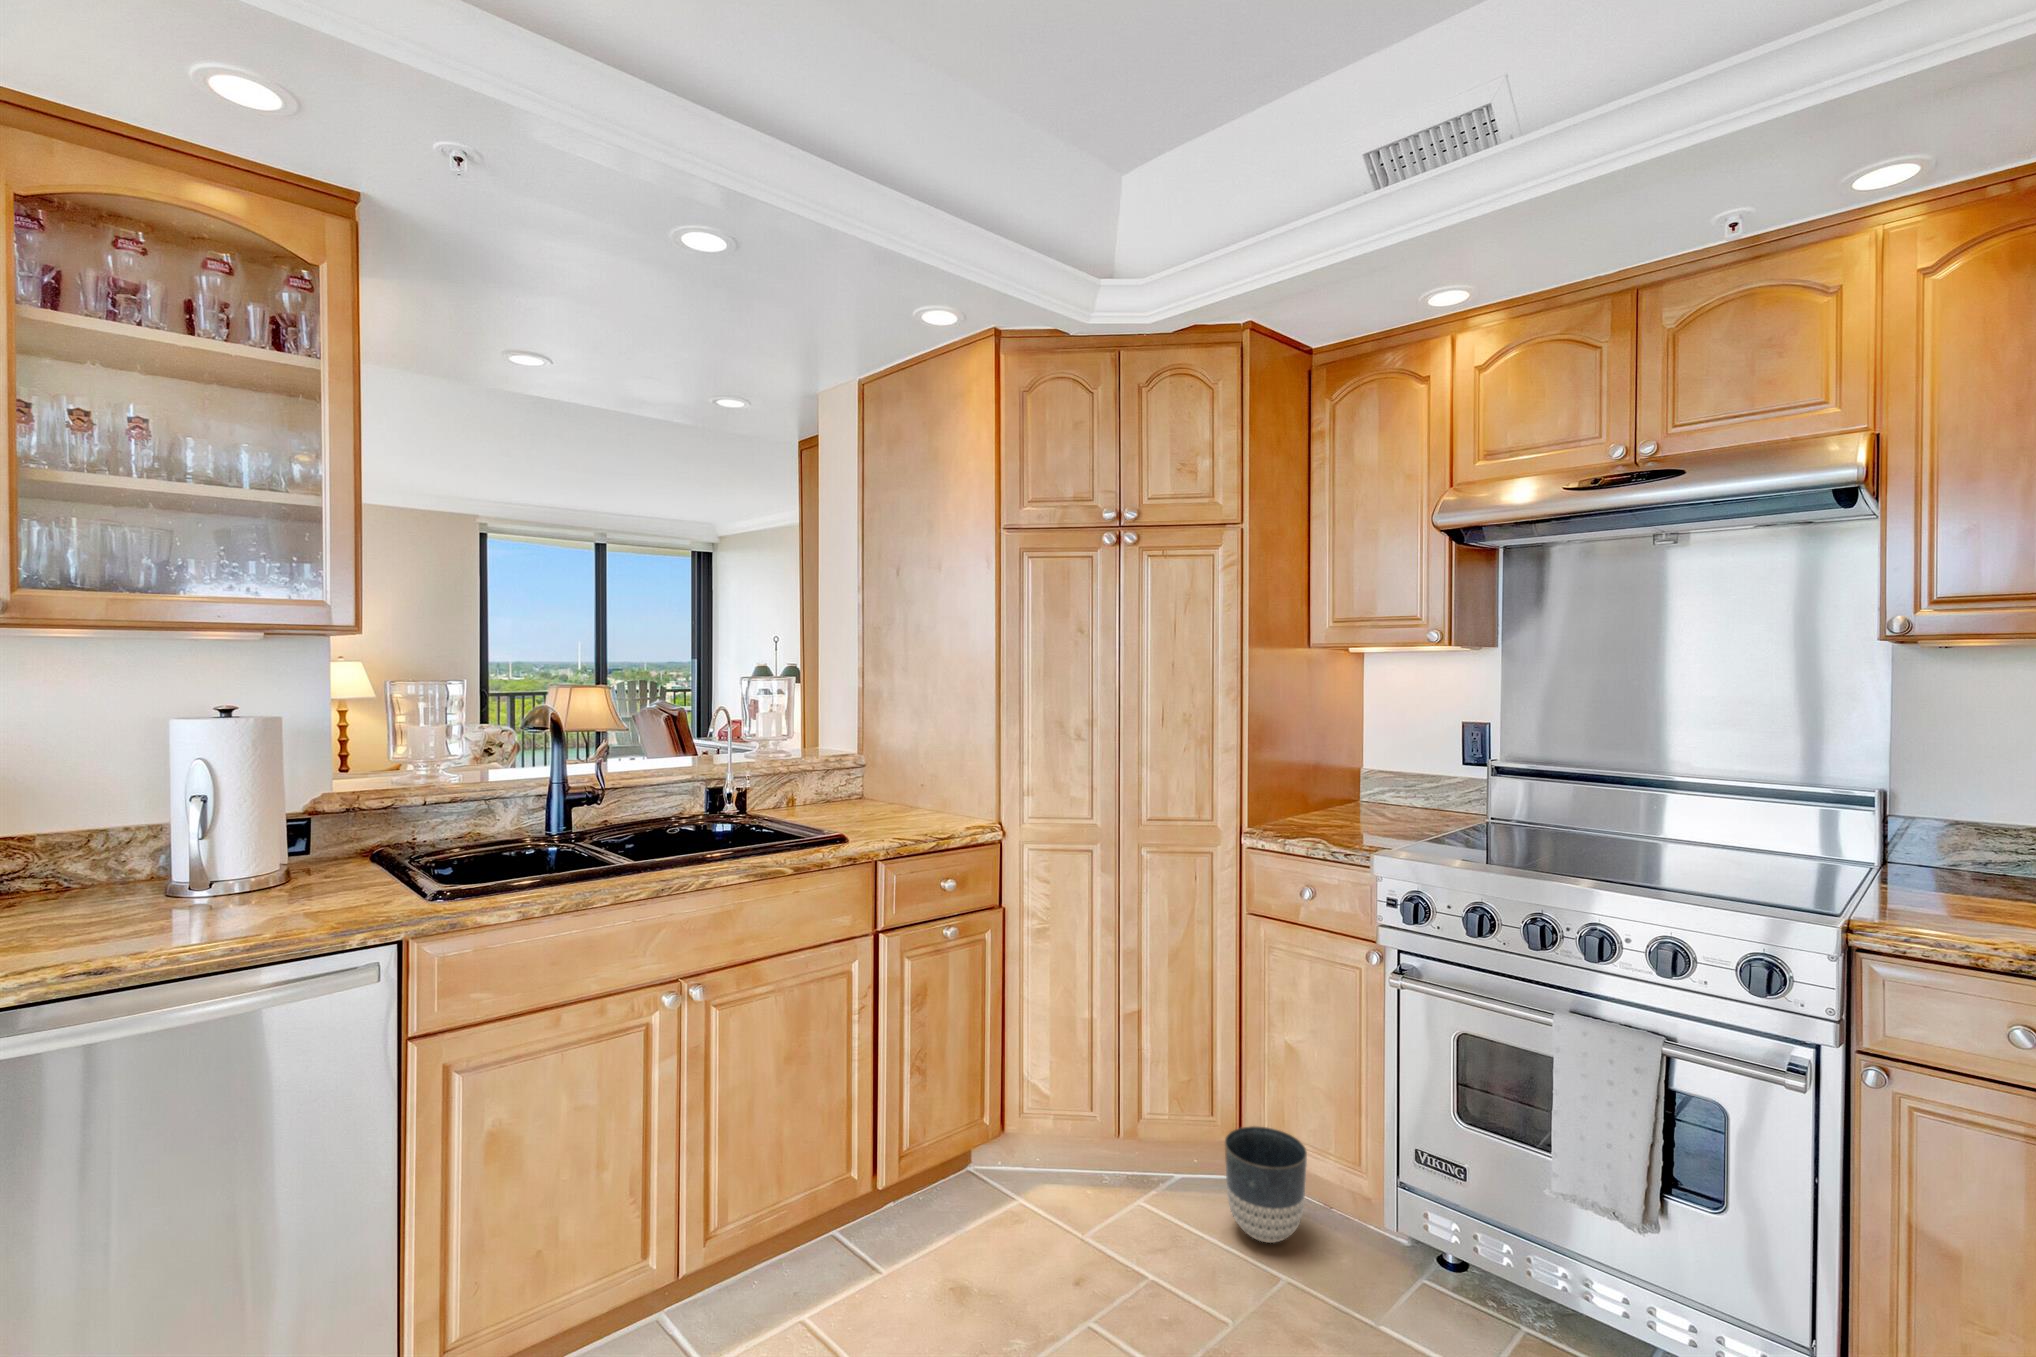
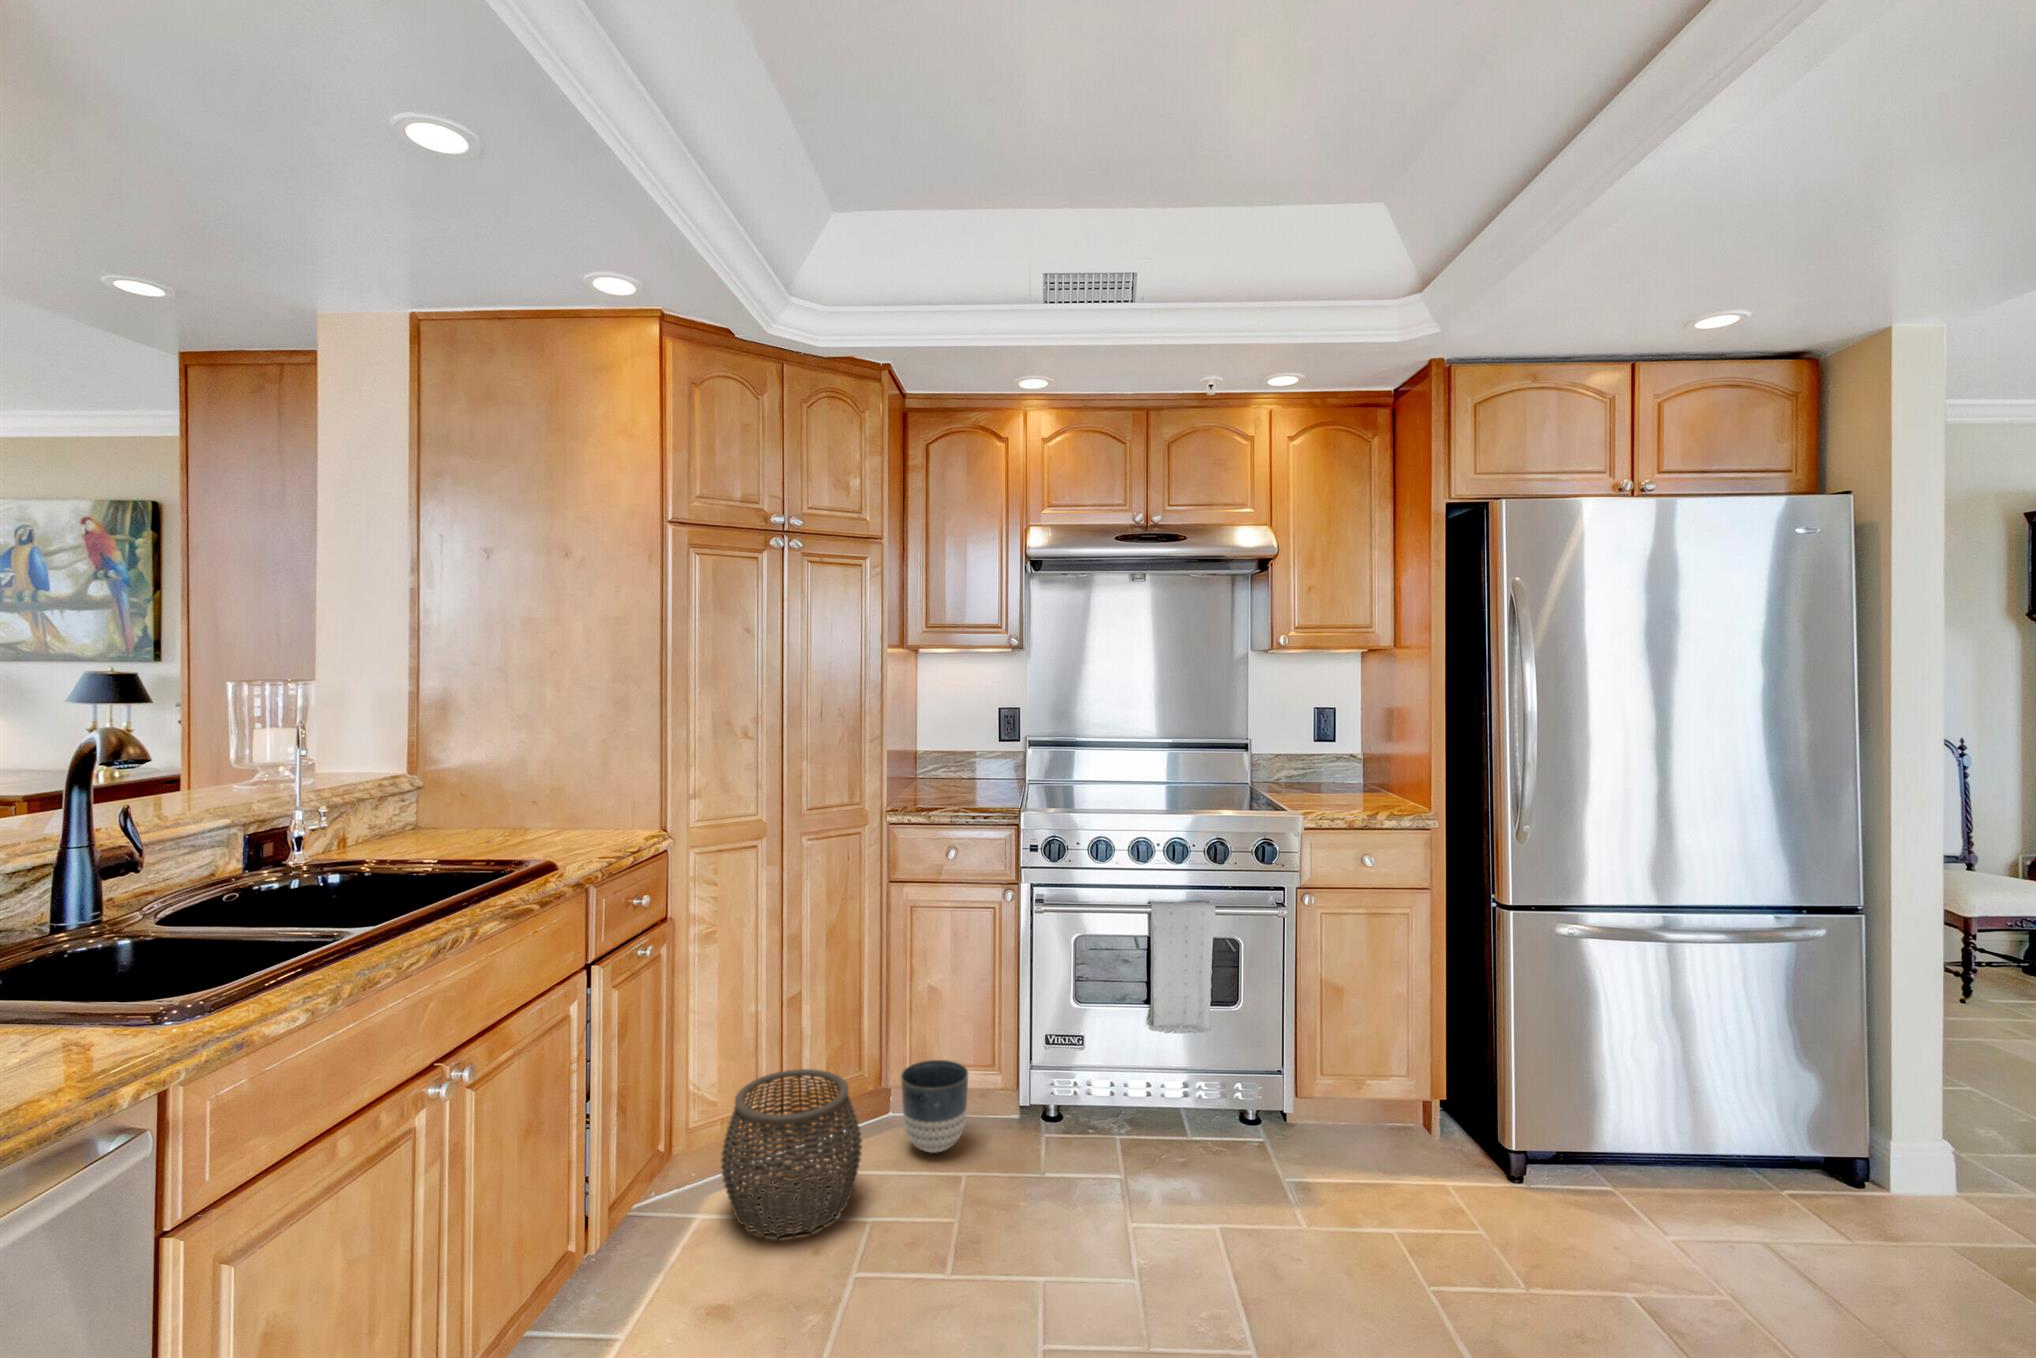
woven basket: none [1011,1083,1152,1265] -> present [721,1069,862,1237]

